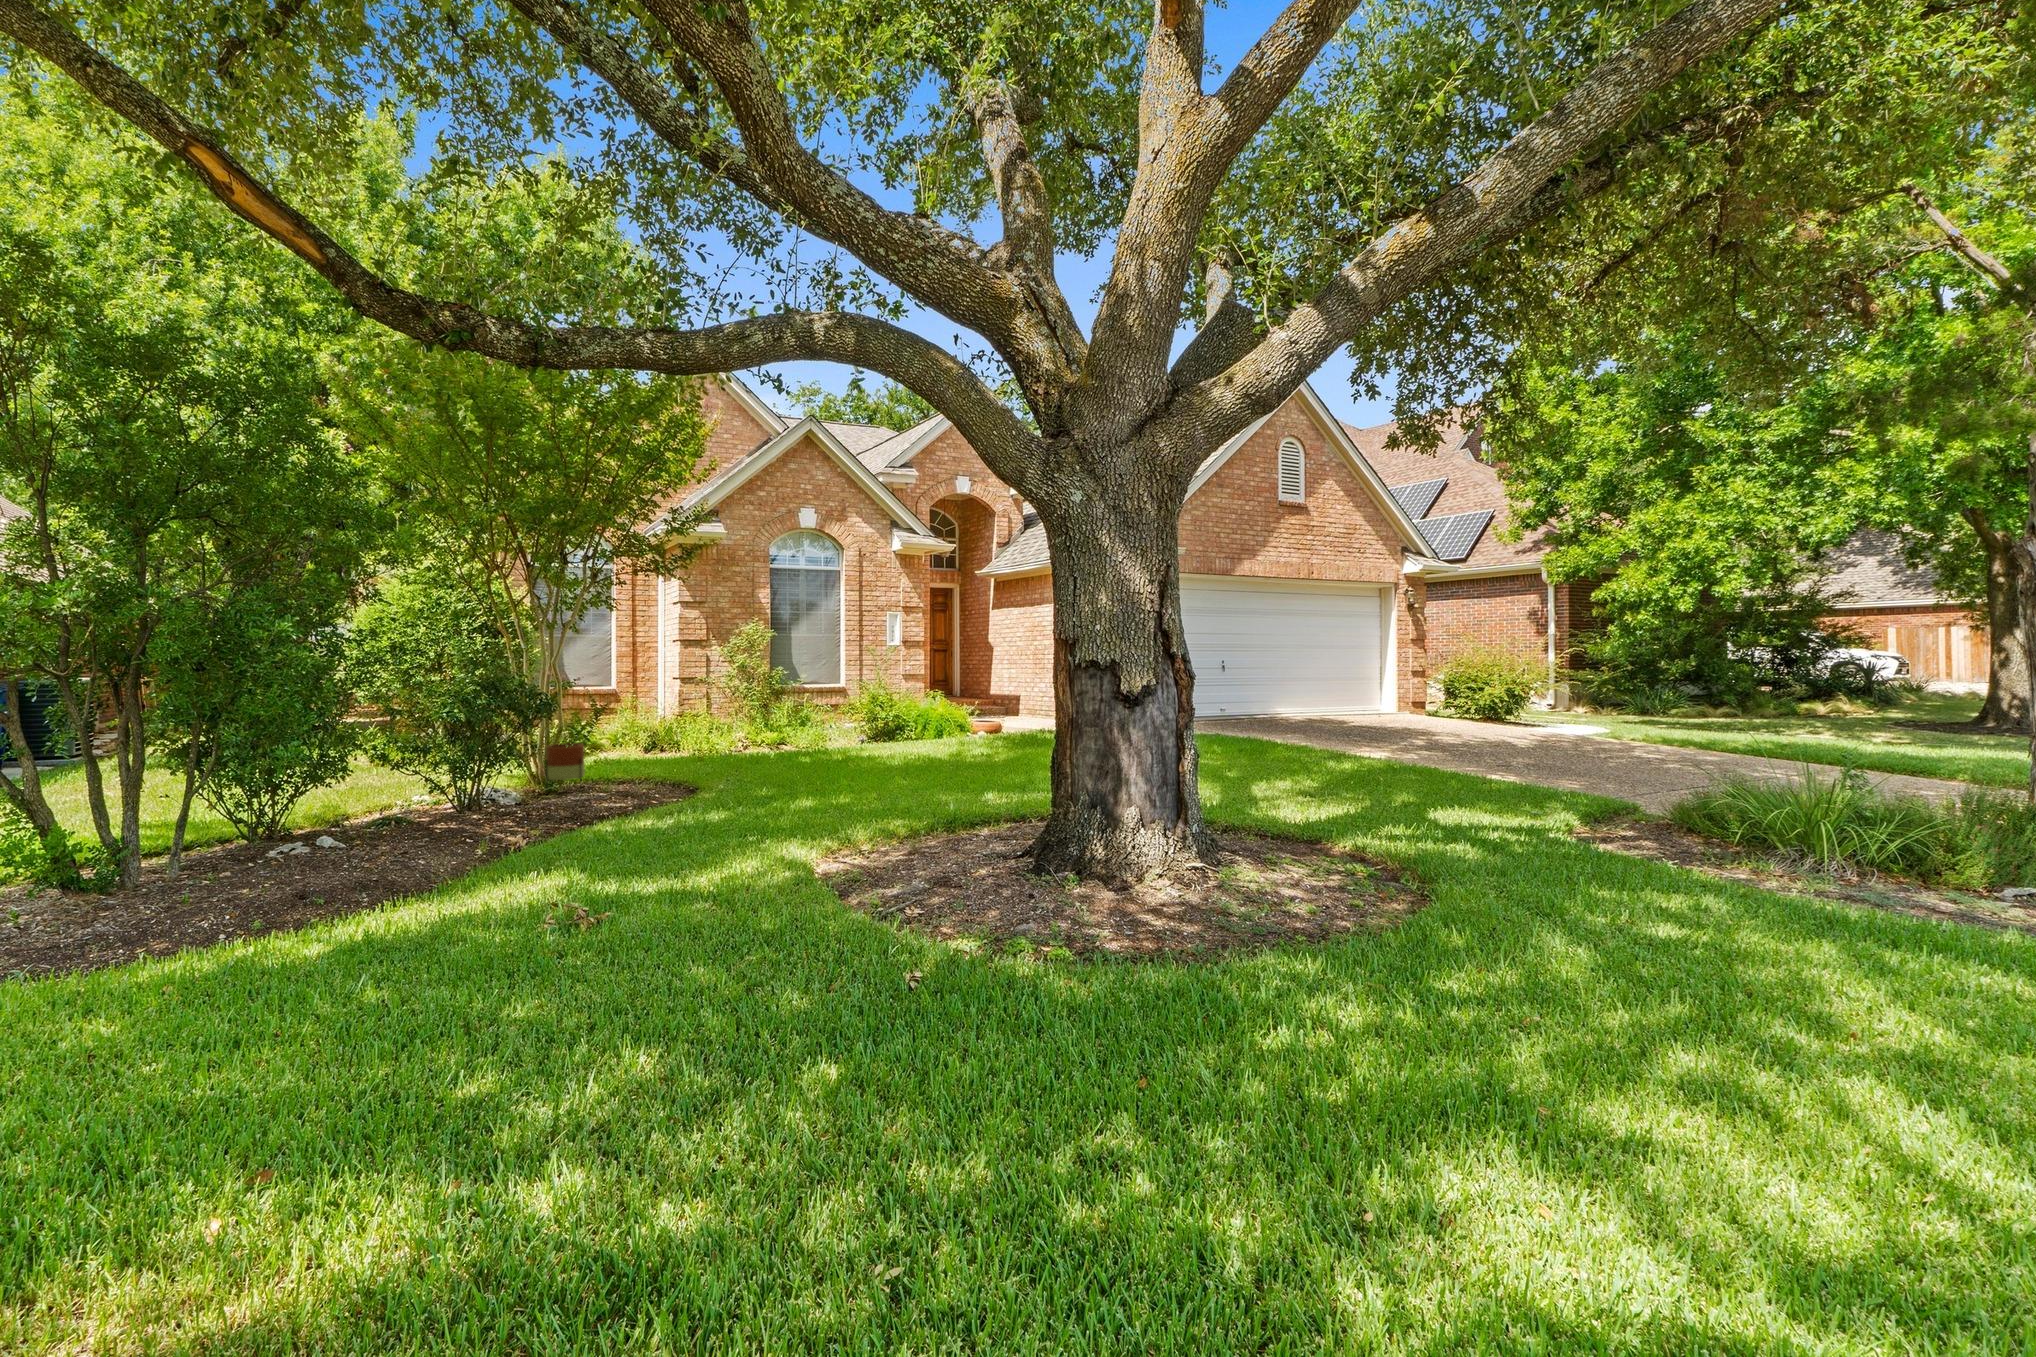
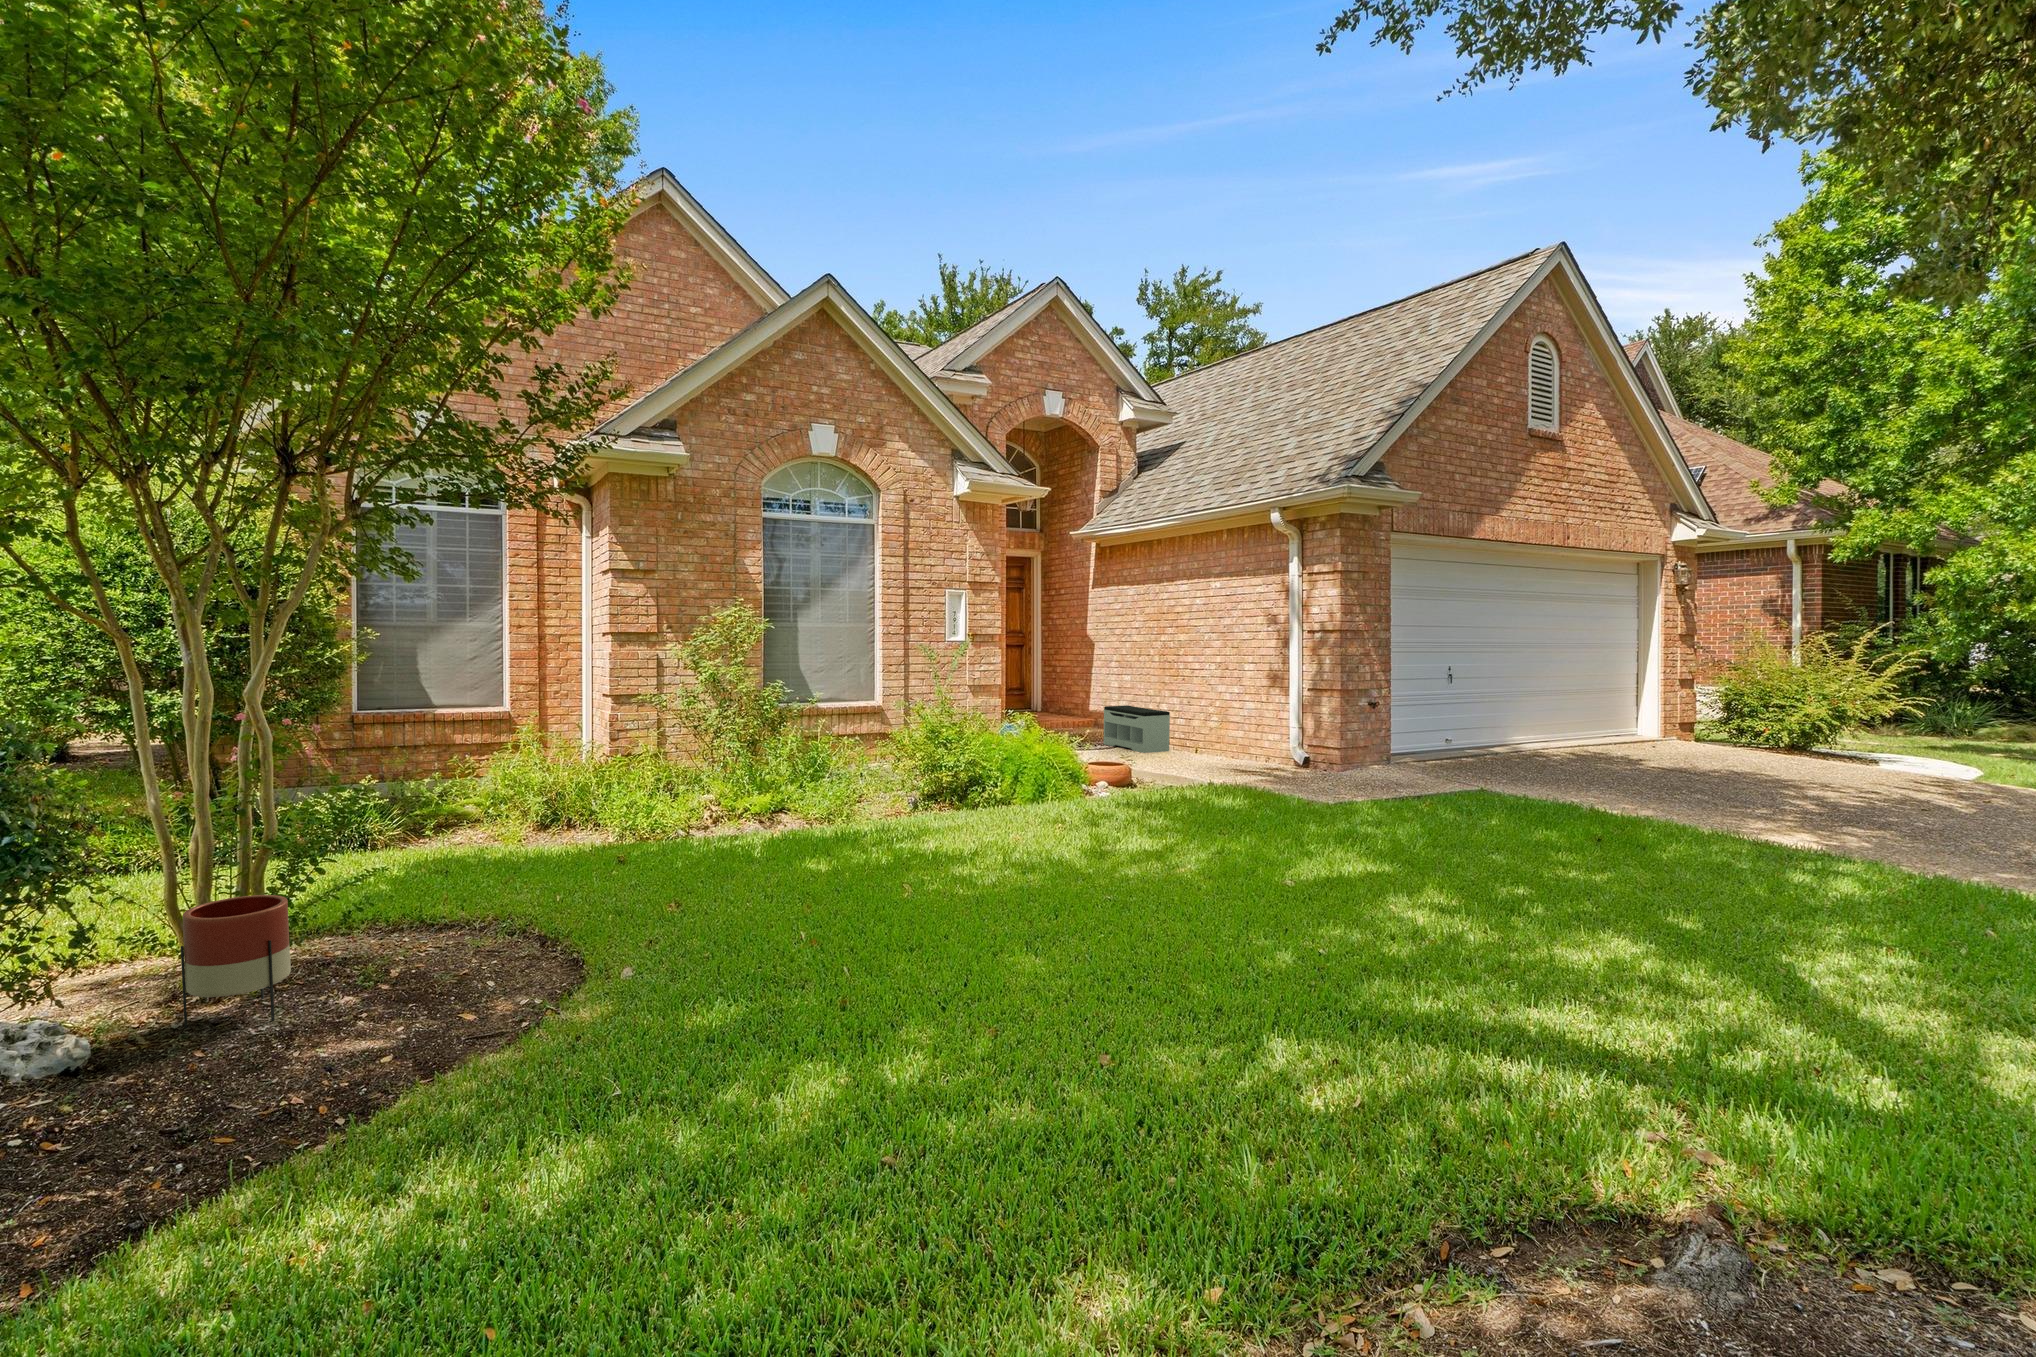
bench: none [996,689,1037,718] -> present [1103,705,1170,753]

